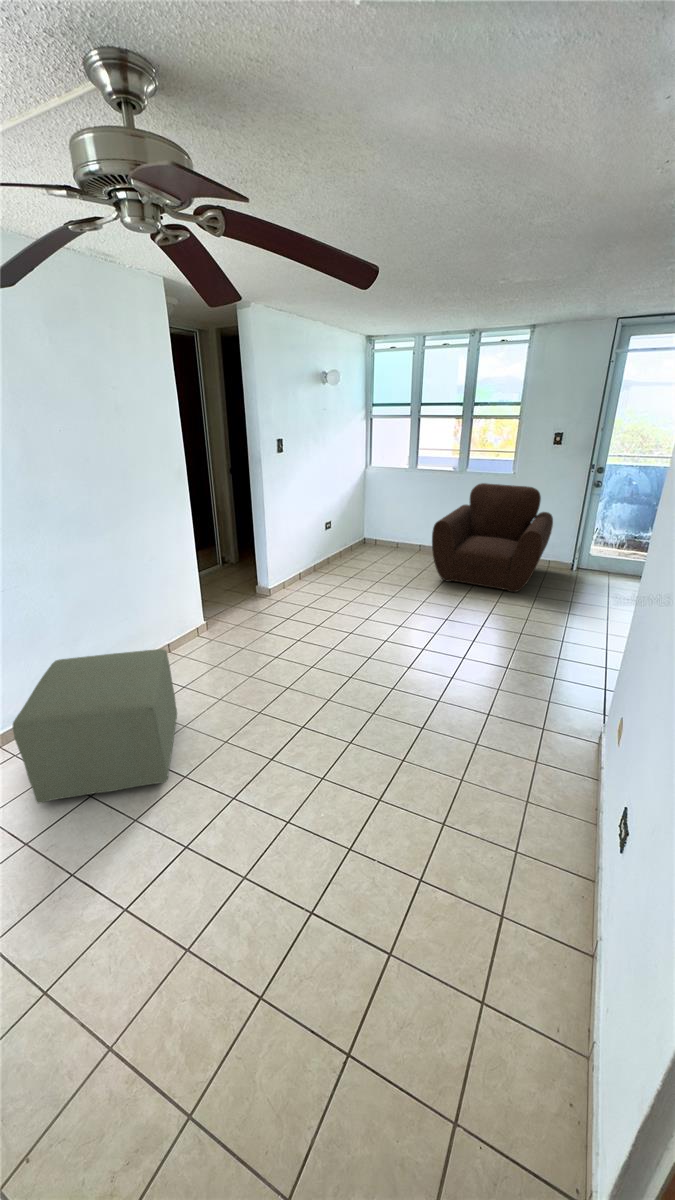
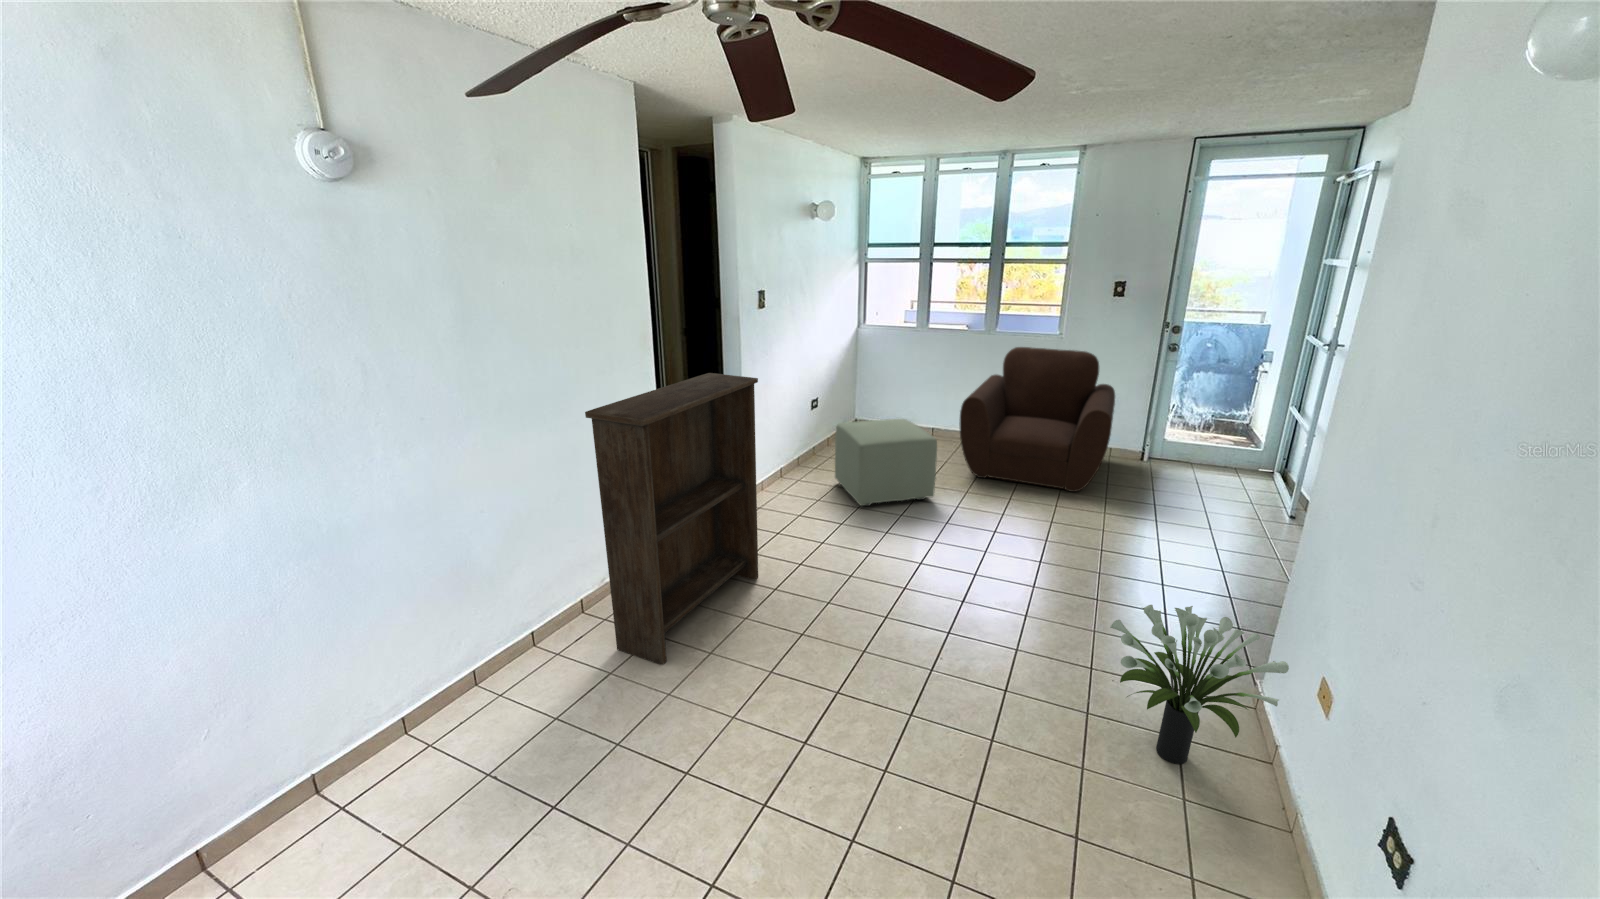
bookshelf: none [120,499,267,707] -> present [585,373,758,665]
ottoman: present [13,649,177,804] -> present [835,419,937,506]
potted plant: none [490,669,611,781] -> present [1110,605,1289,764]

